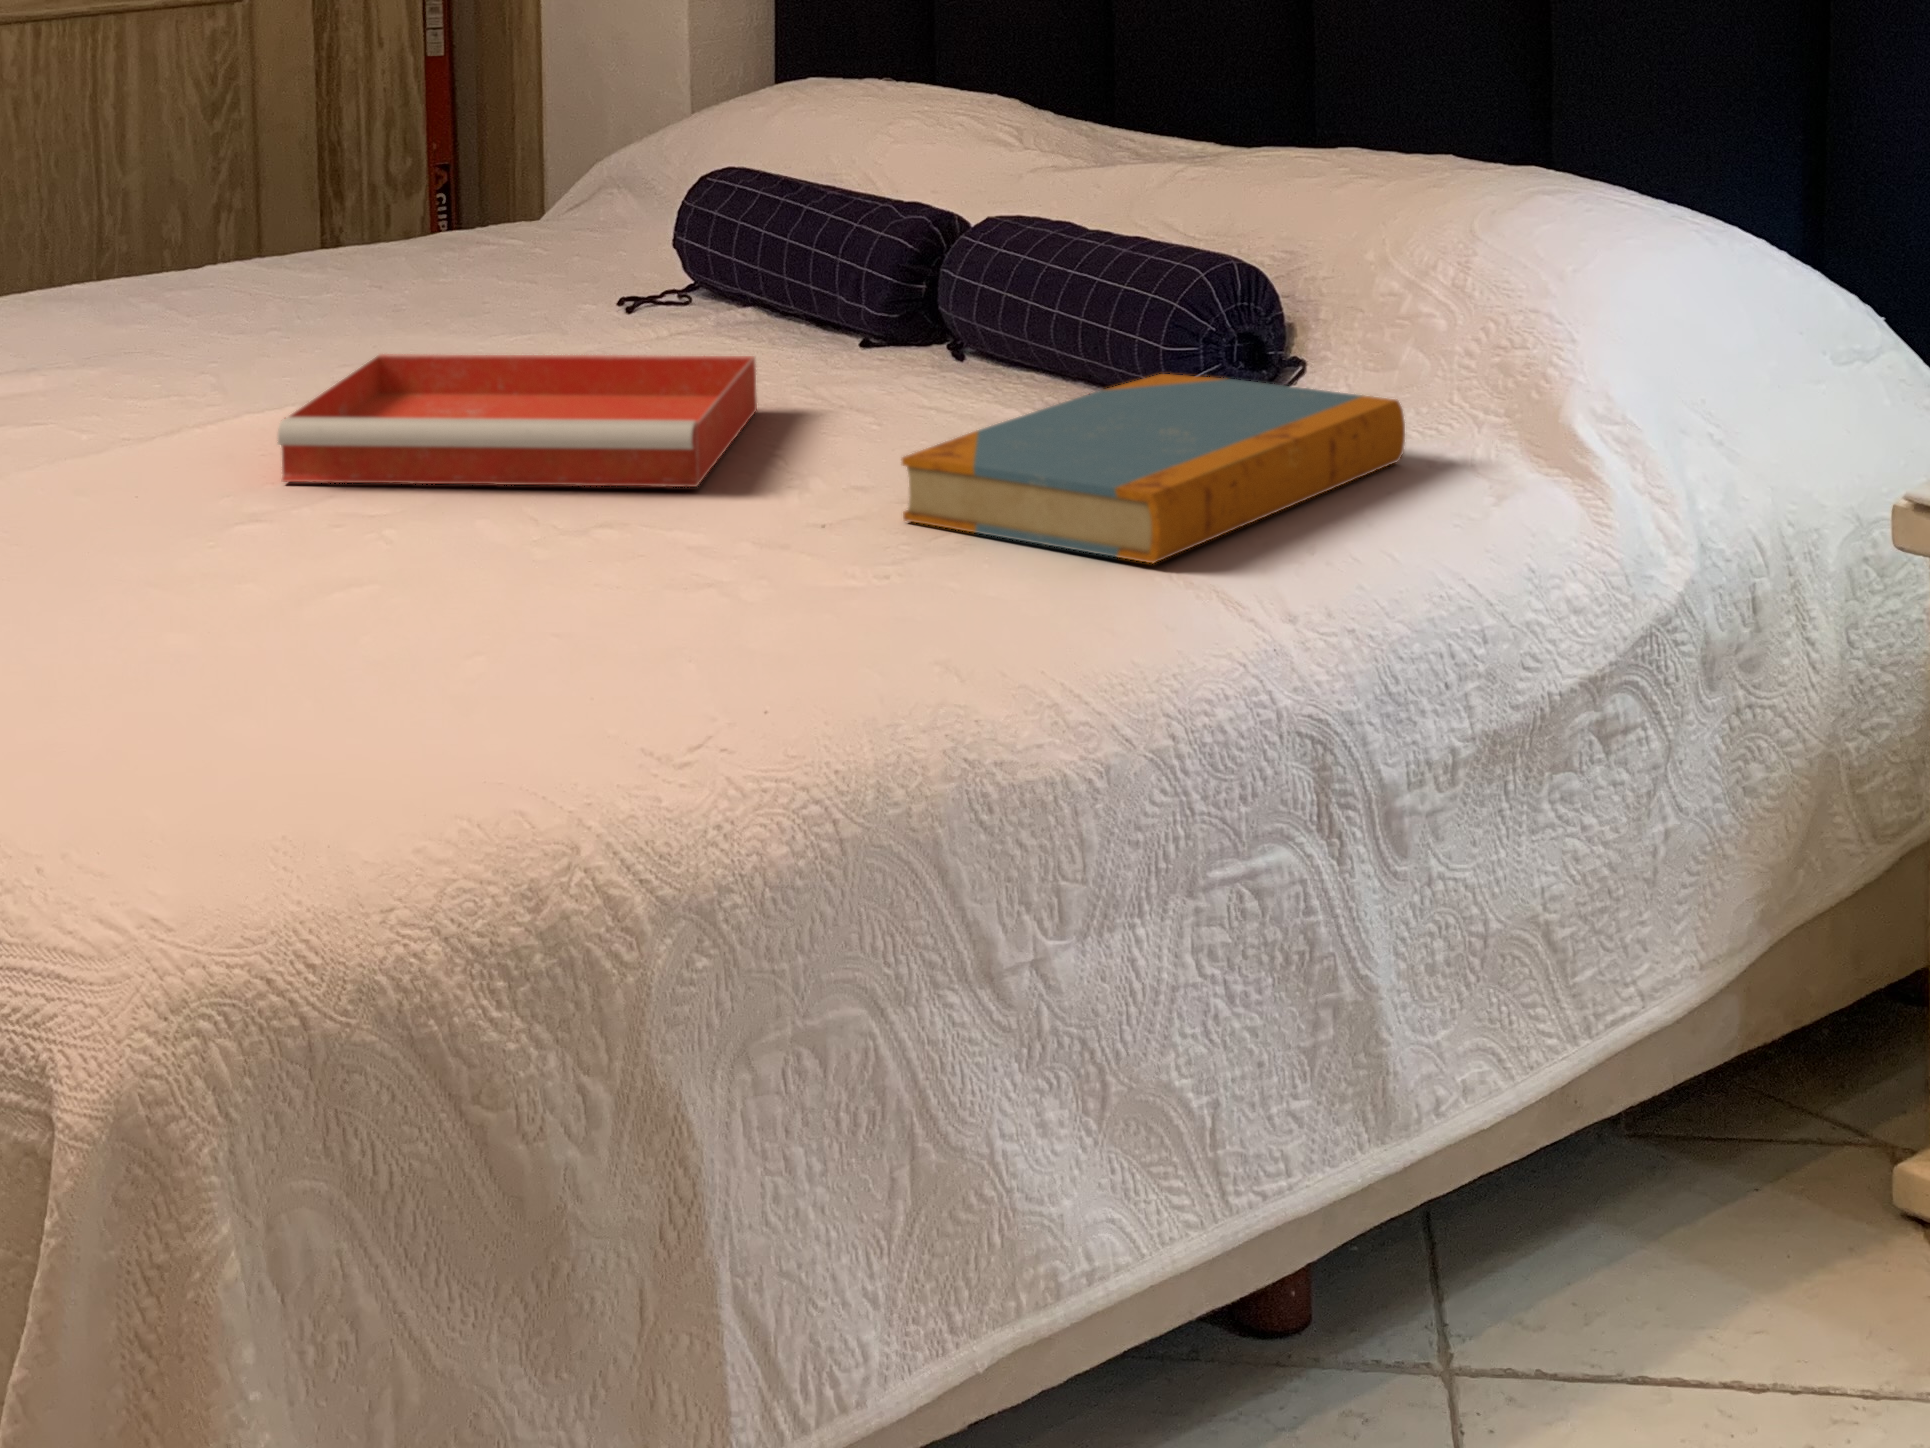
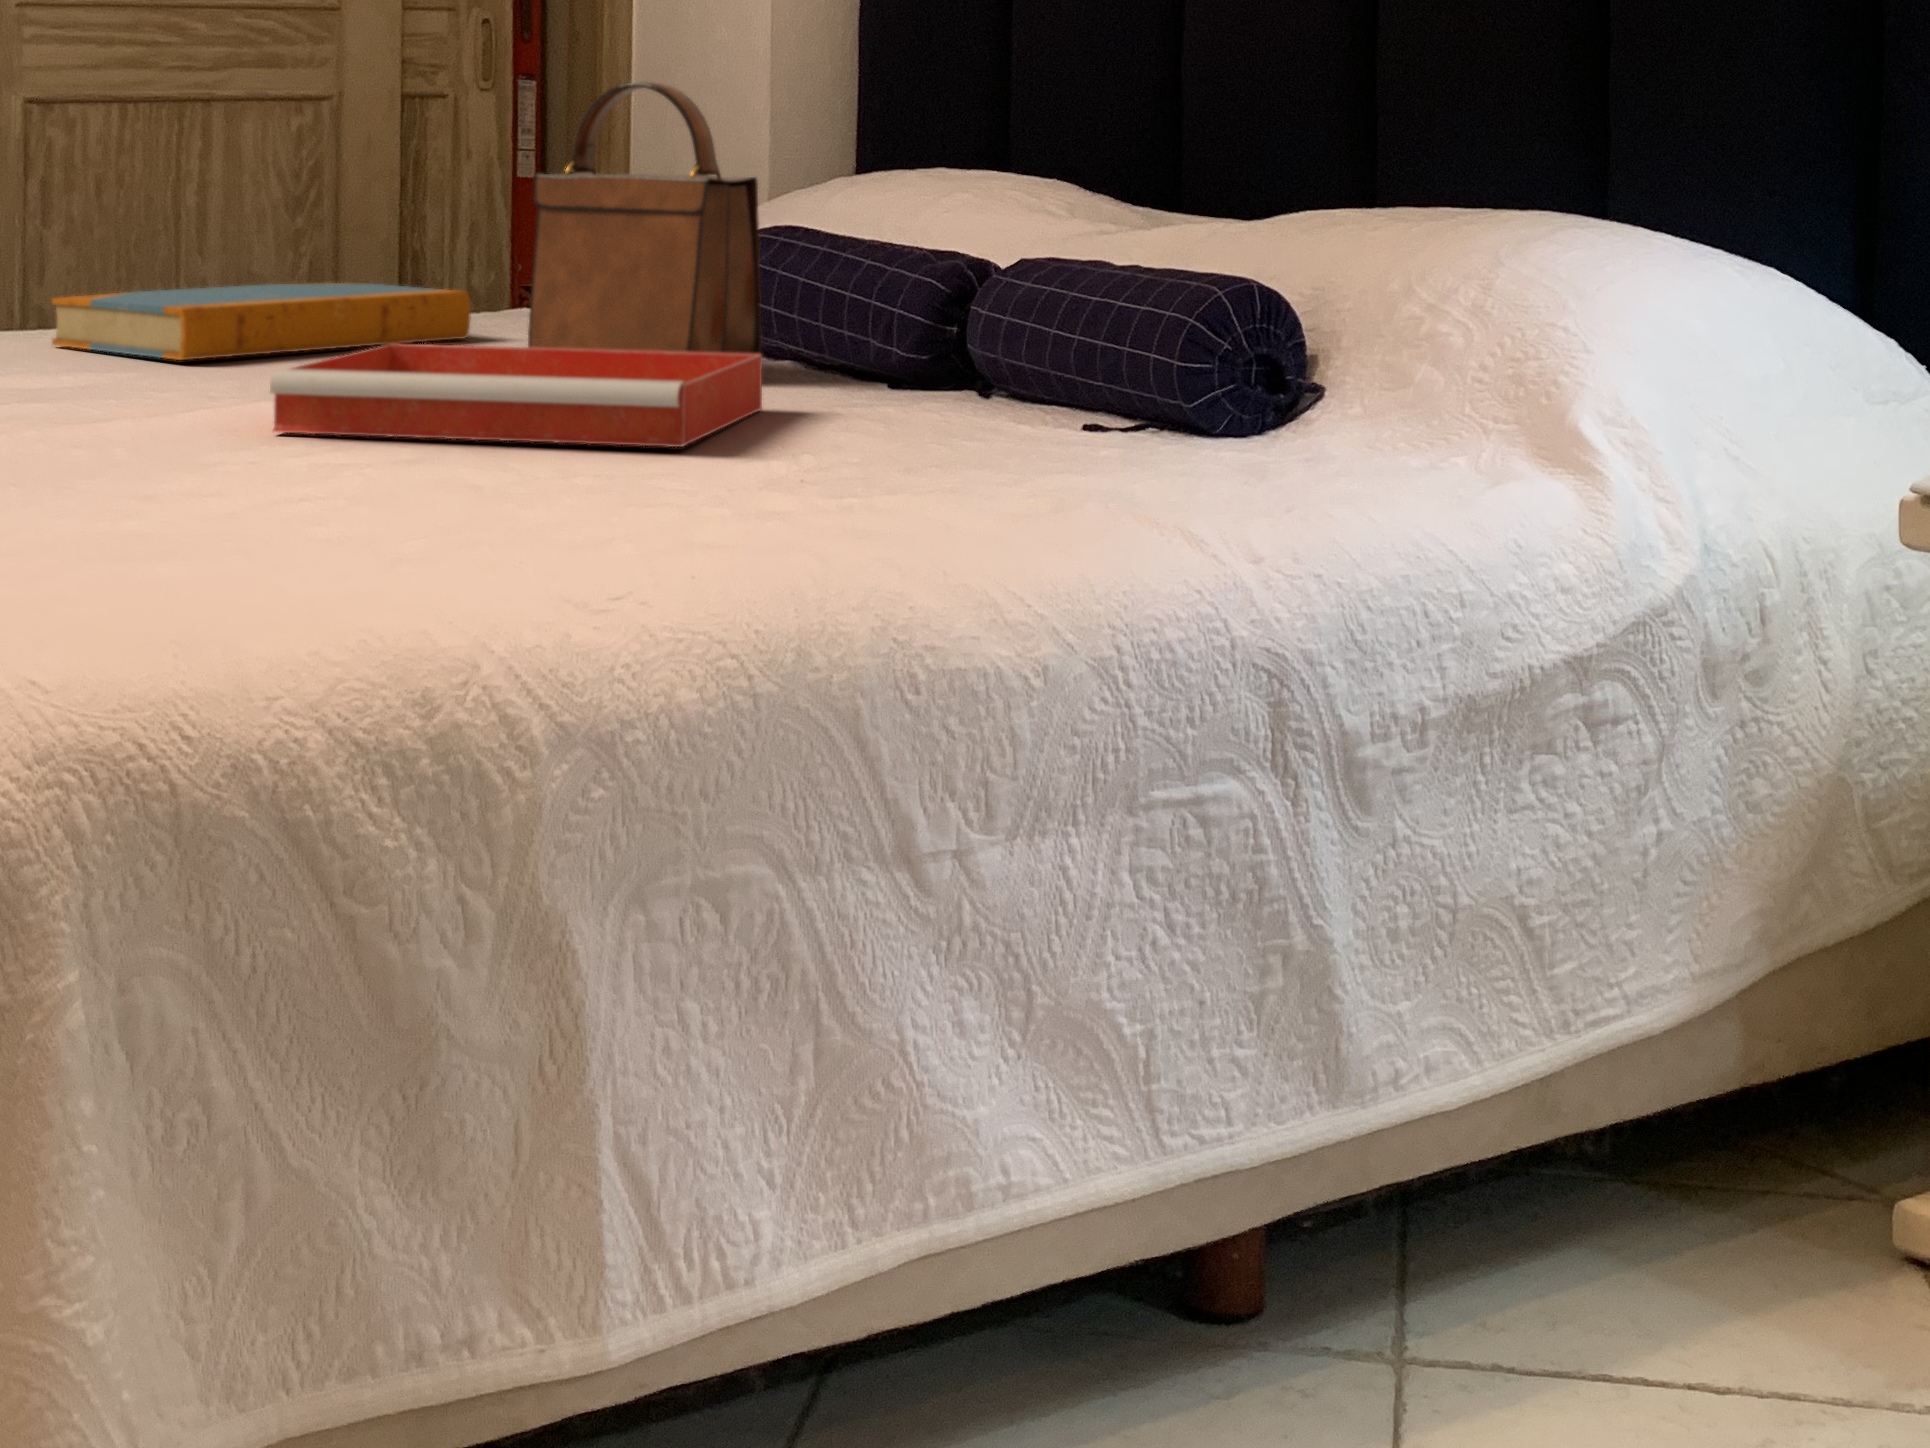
handbag: none [502,58,739,363] -> present [528,82,761,354]
book: present [901,374,1405,563] -> present [52,283,471,360]

